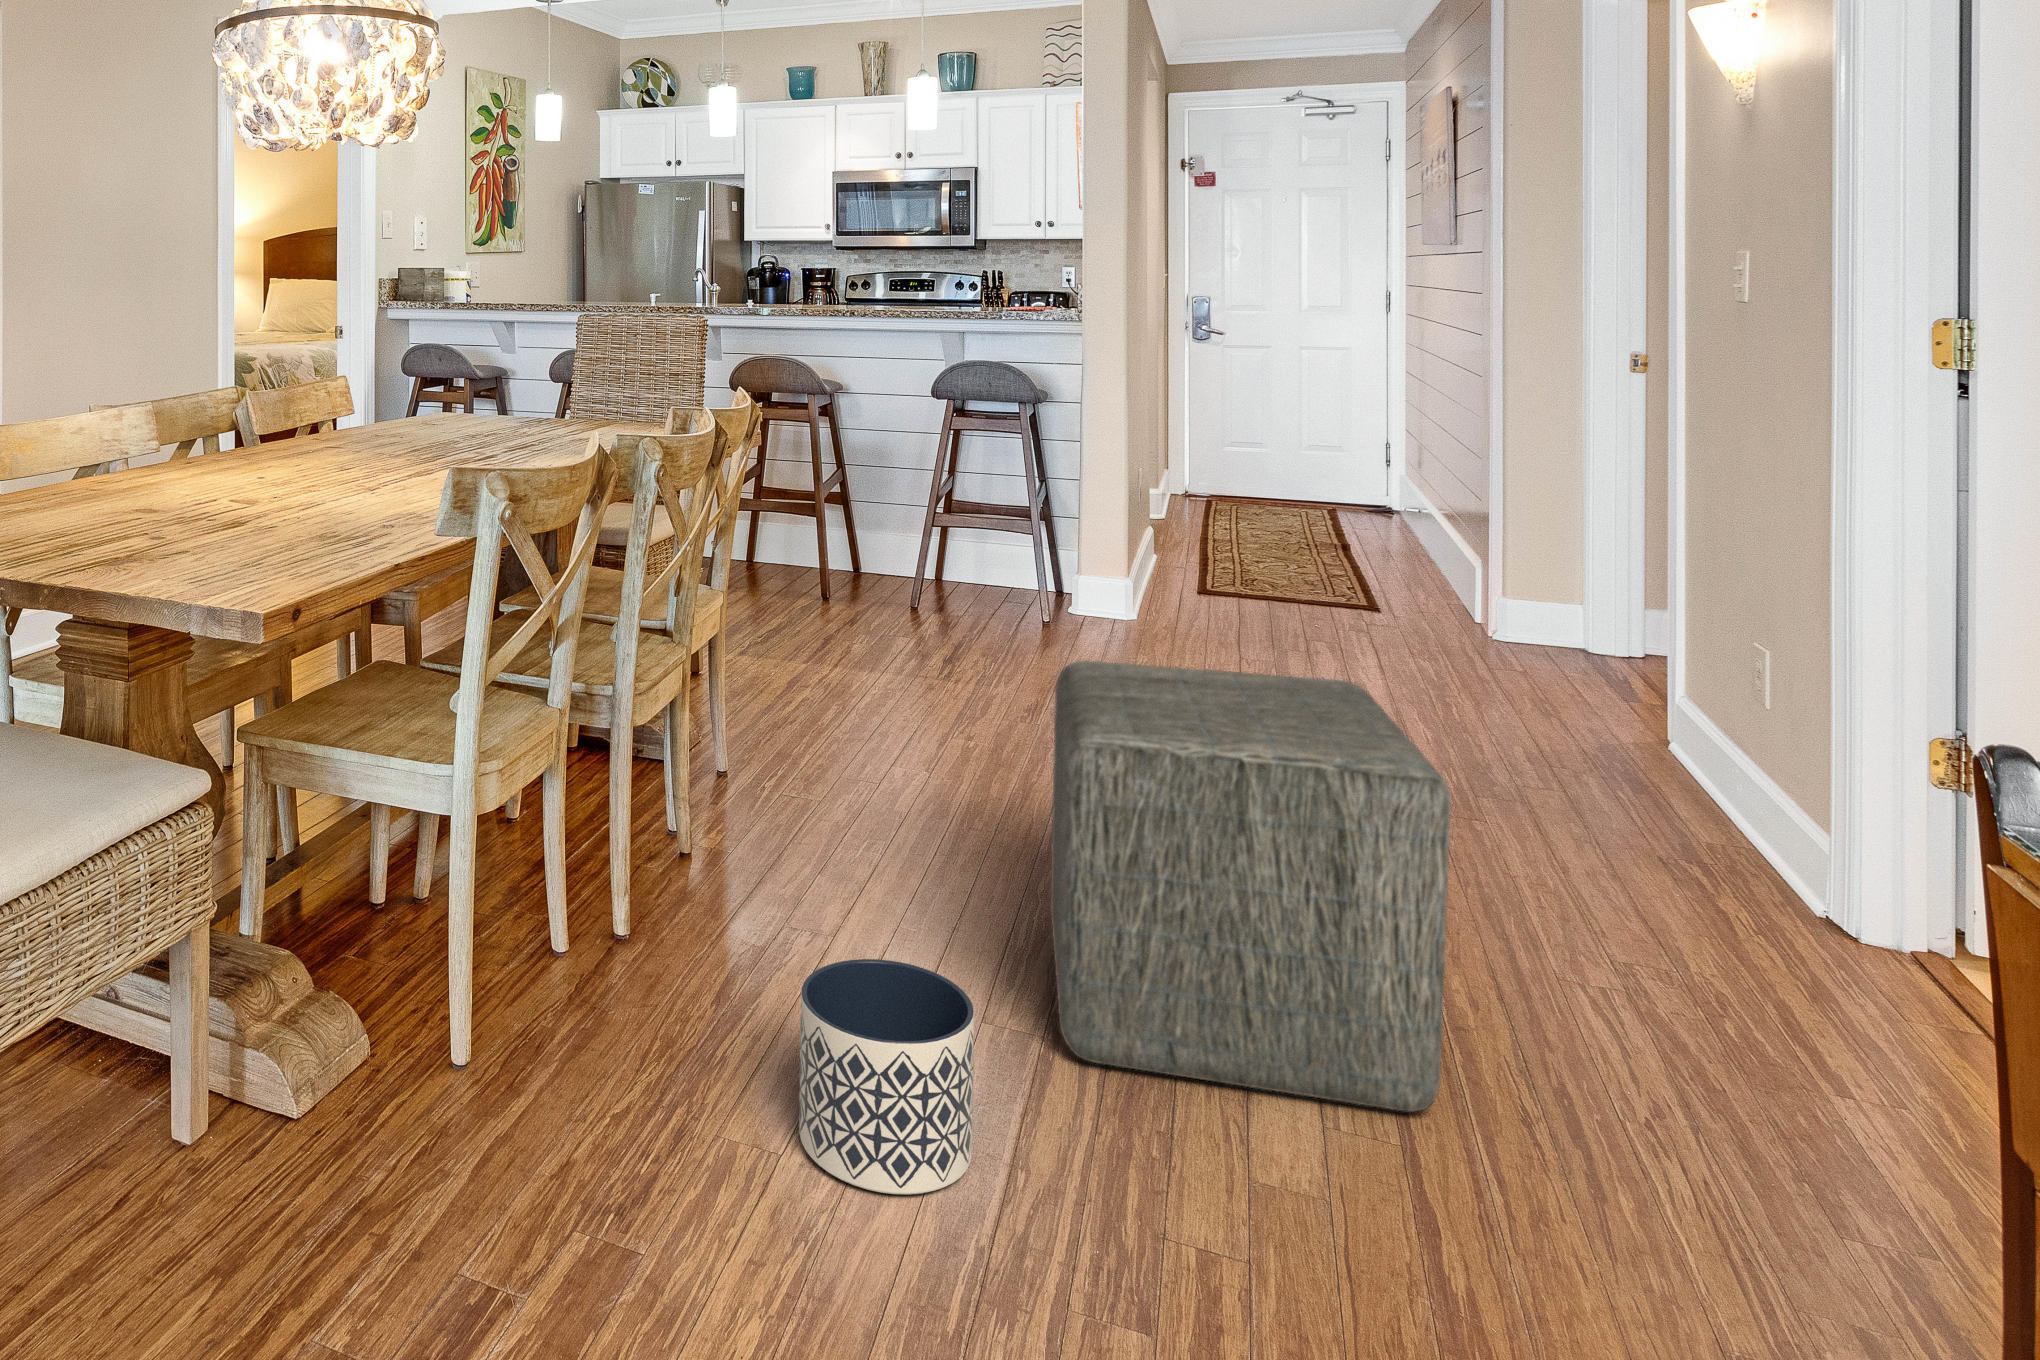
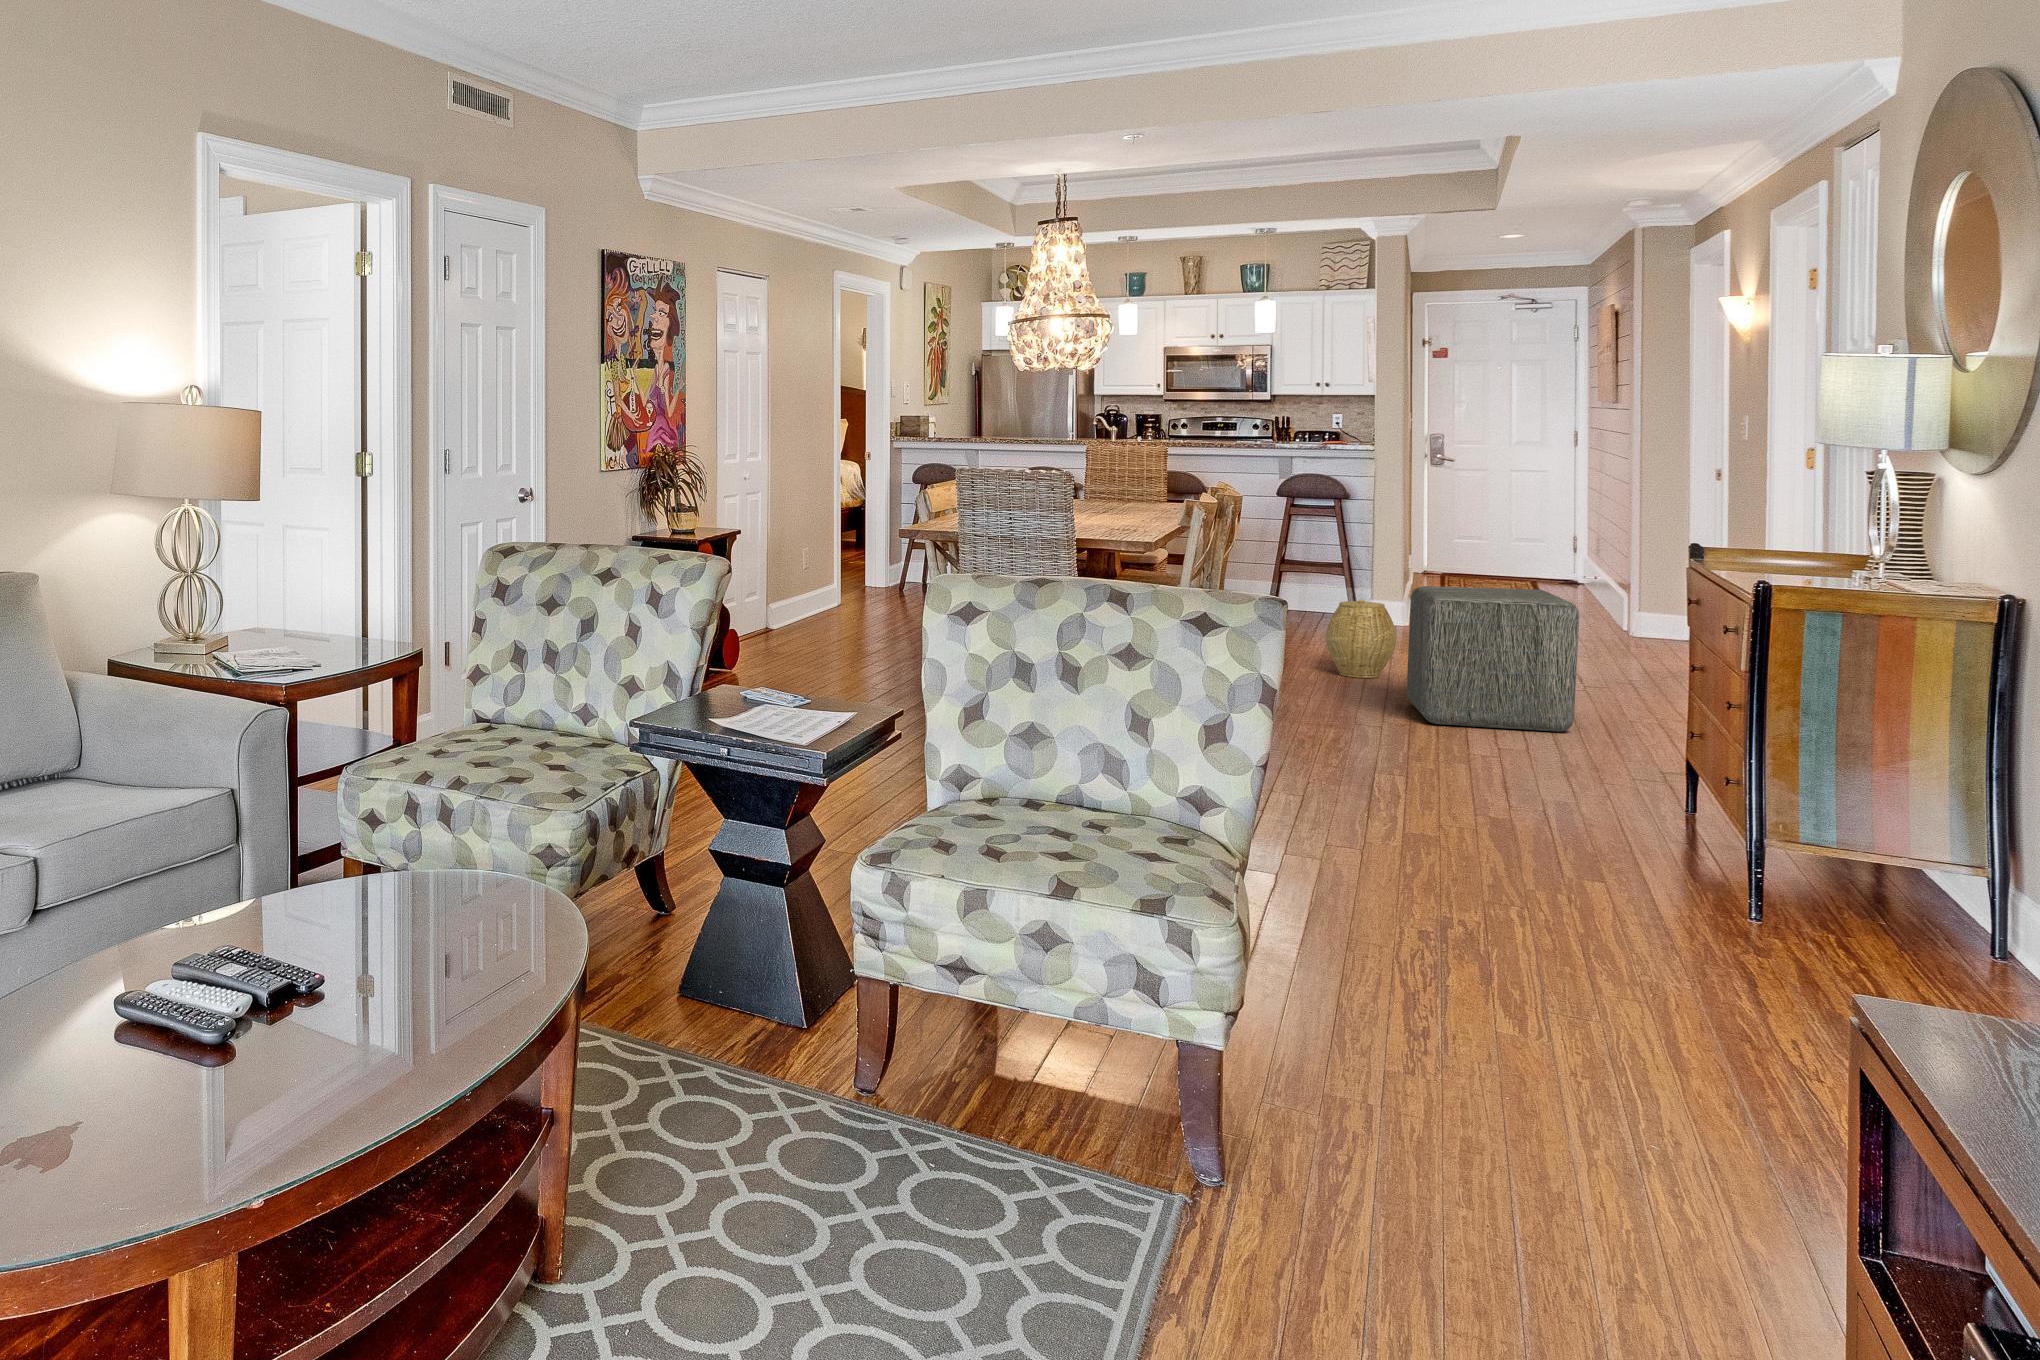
woven basket: none [935,633,1067,799] -> present [1326,599,1396,678]
planter: present [799,959,974,1195] -> none [1332,676,1402,741]

